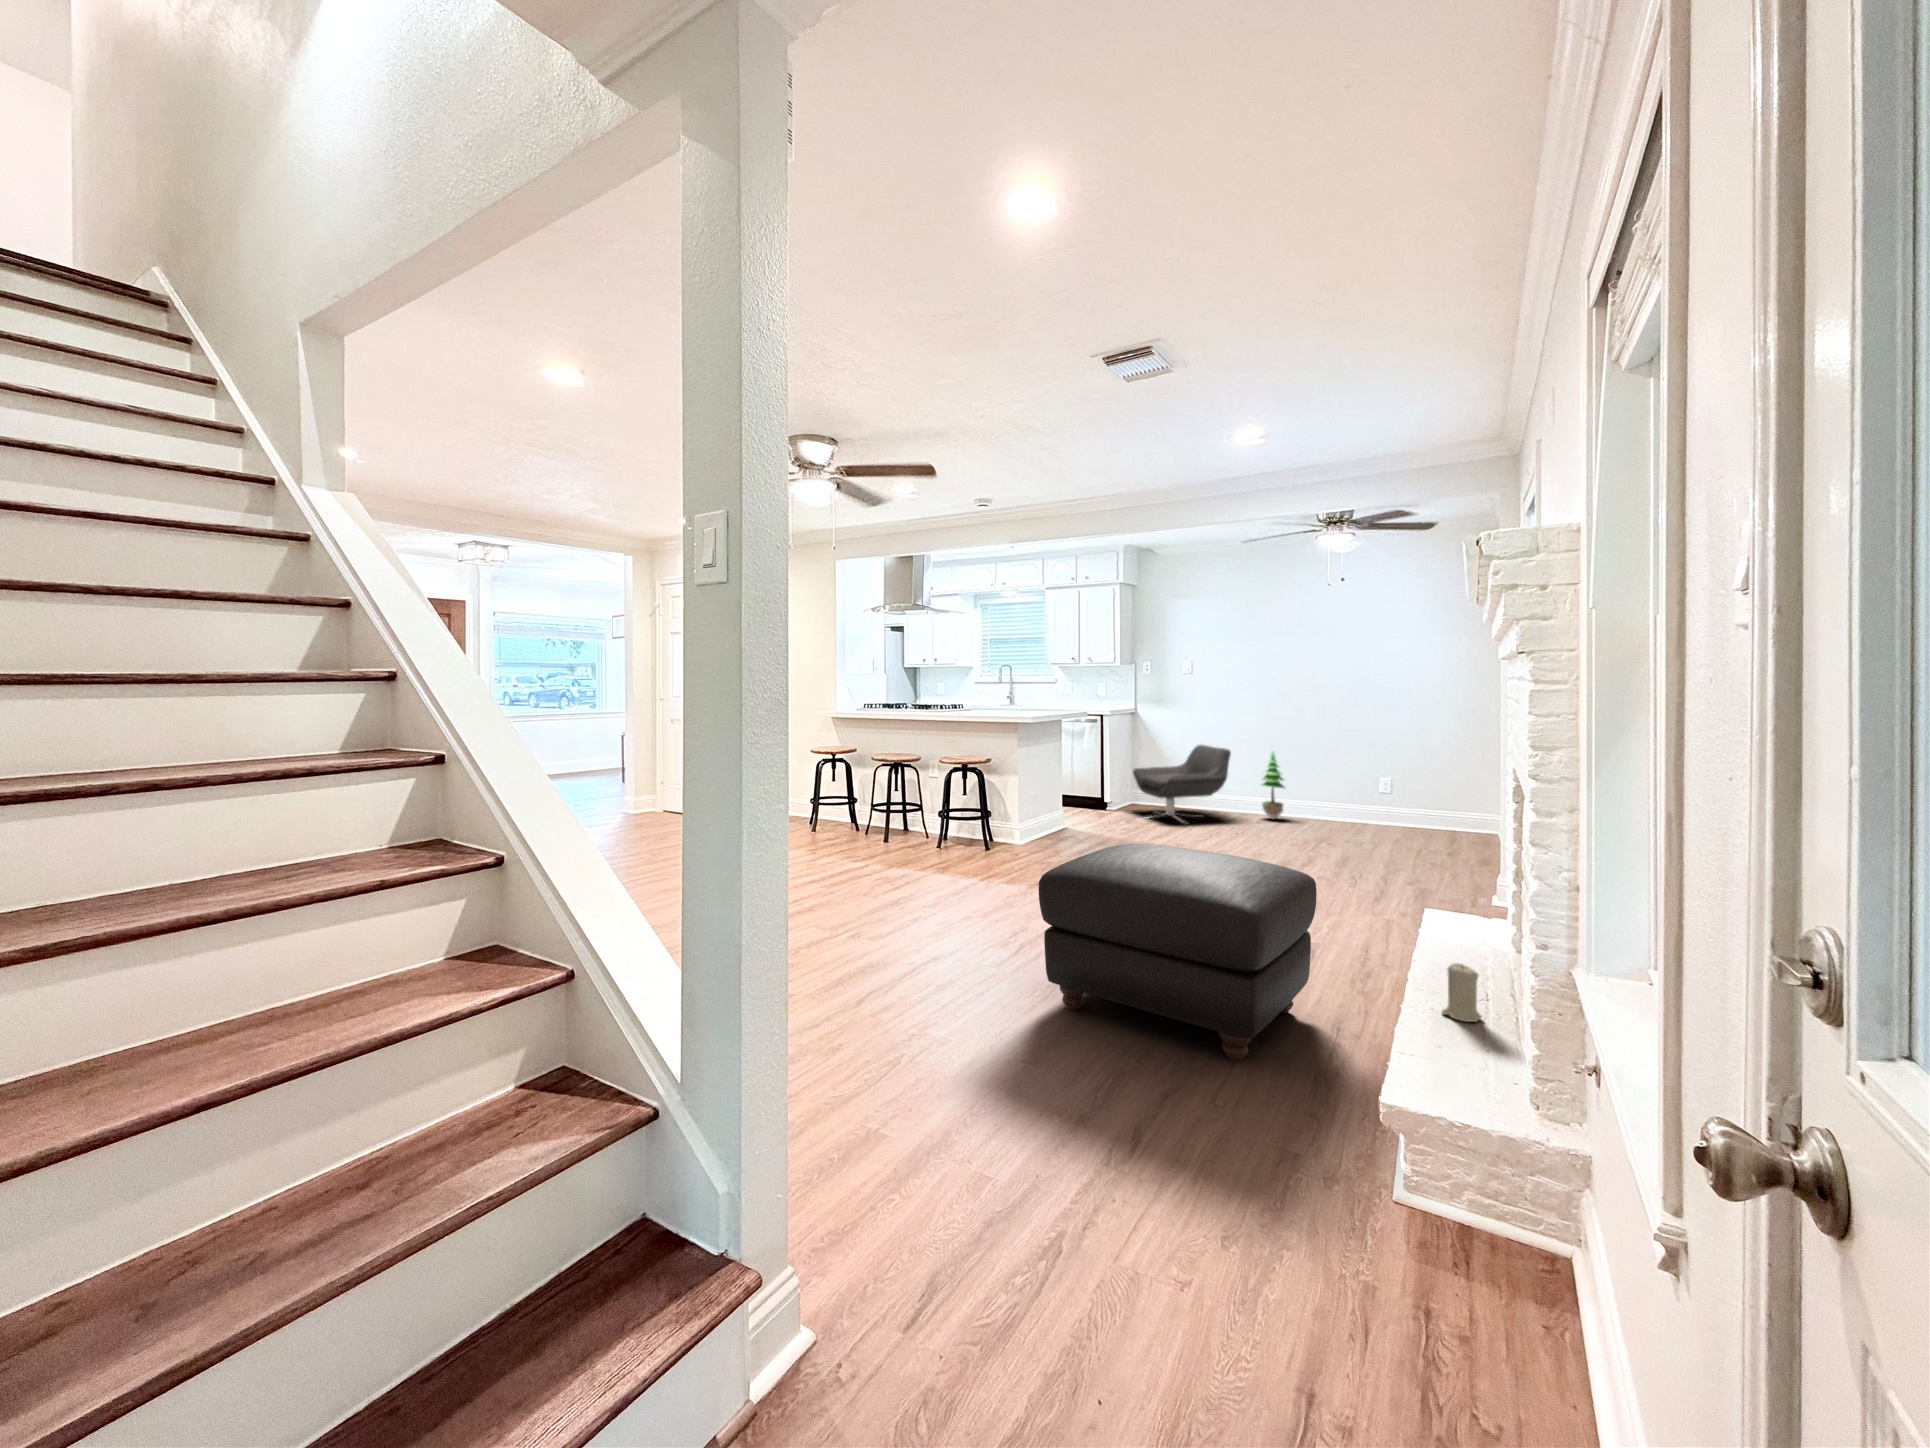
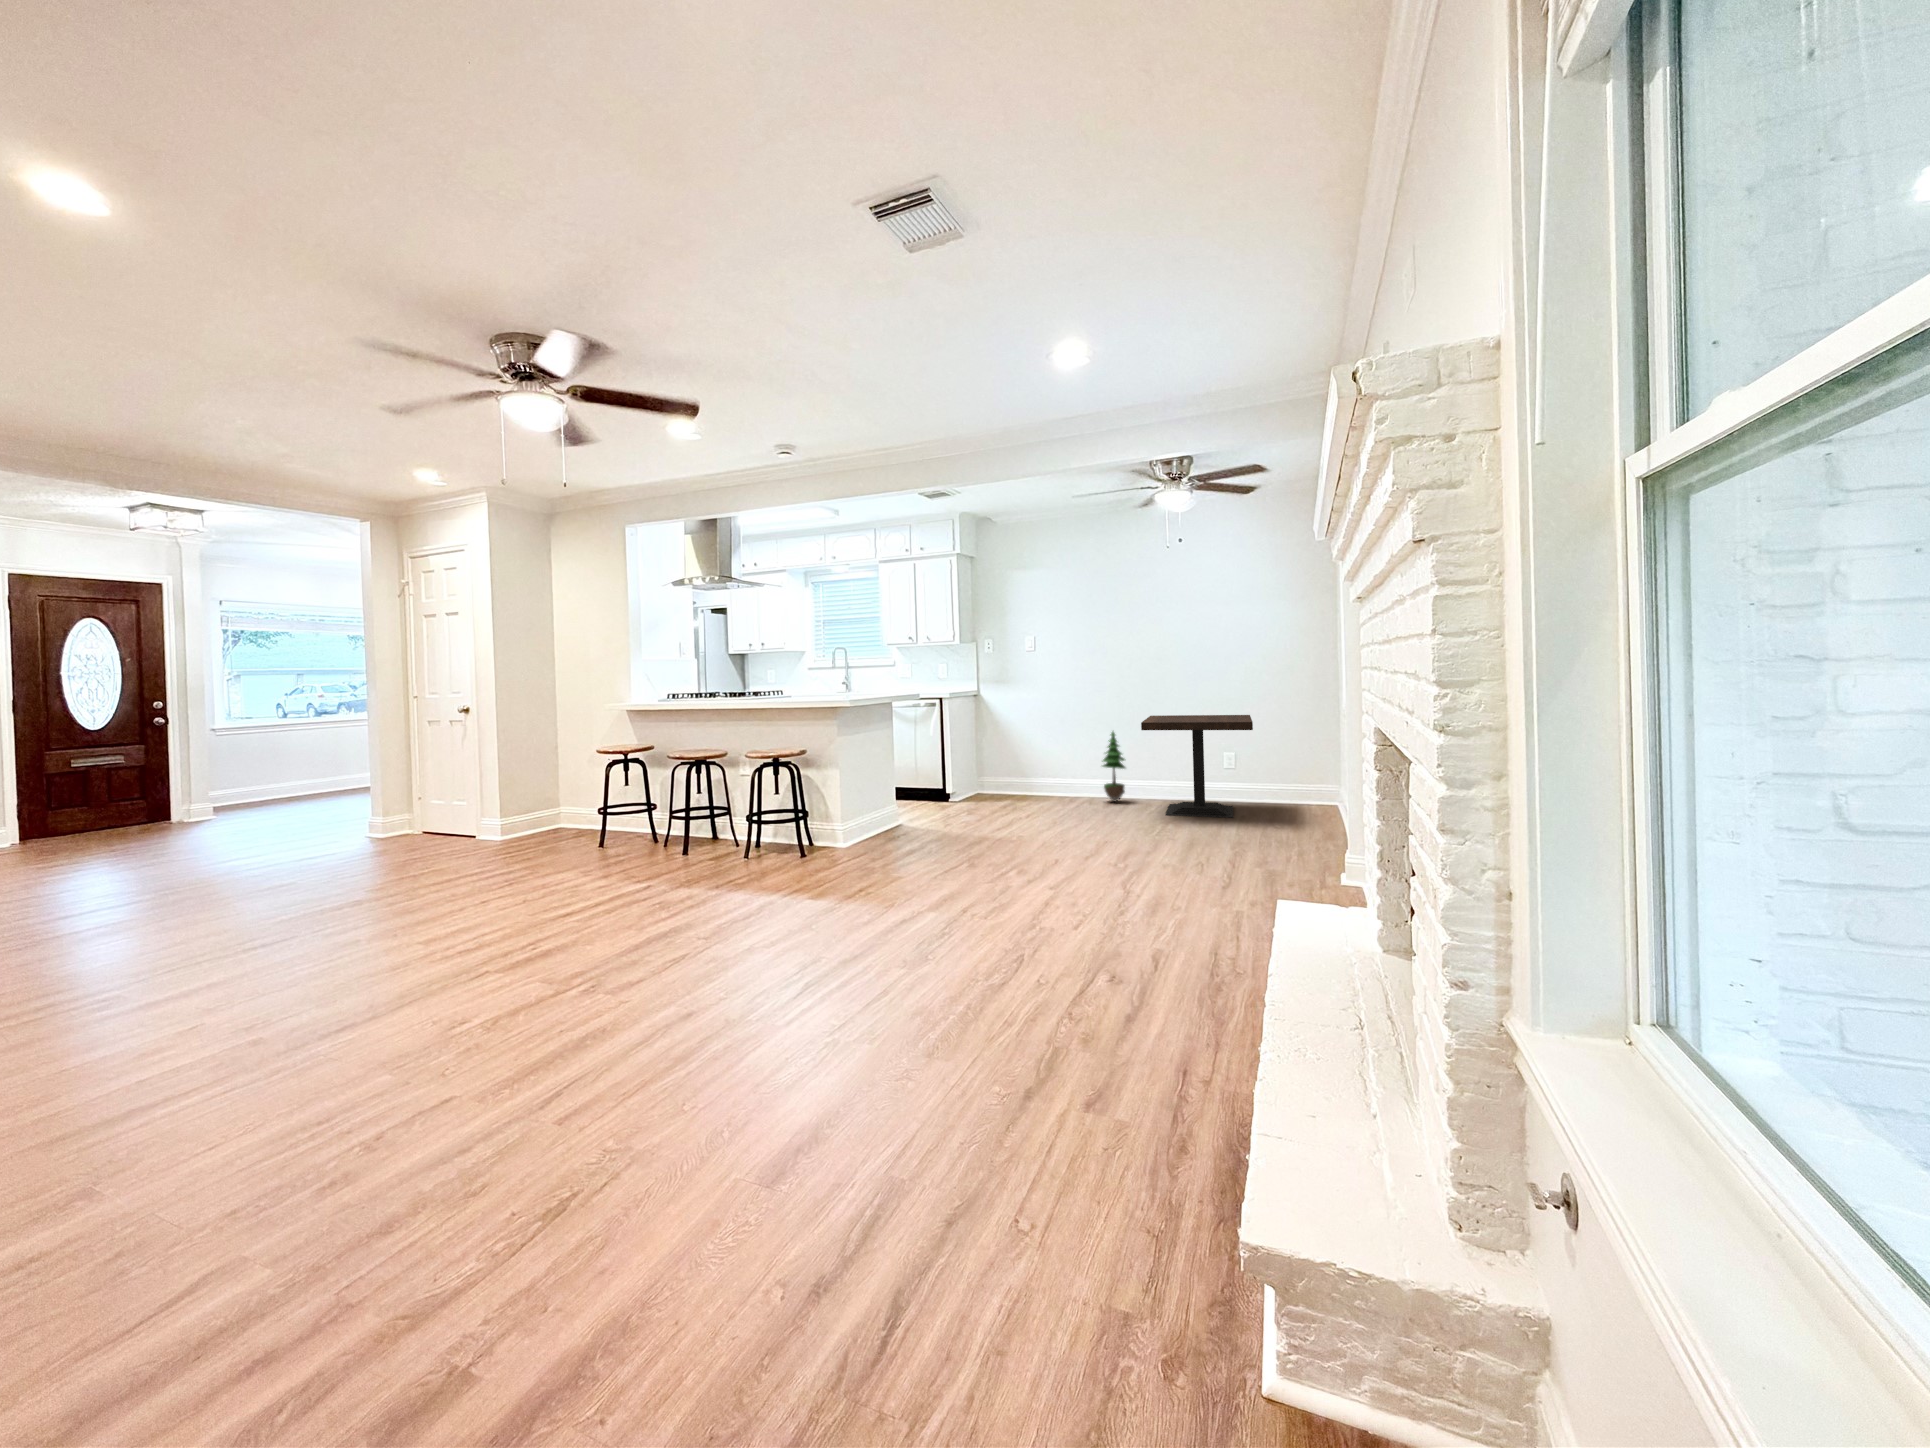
side table: none [1303,739,1418,842] -> present [1141,715,1253,818]
lounge chair: present [1133,745,1231,823] -> none [972,727,1071,811]
ottoman: present [1039,843,1317,1061] -> none [796,848,1149,1141]
candle: present [1442,963,1482,1022] -> none [1306,989,1357,1070]

